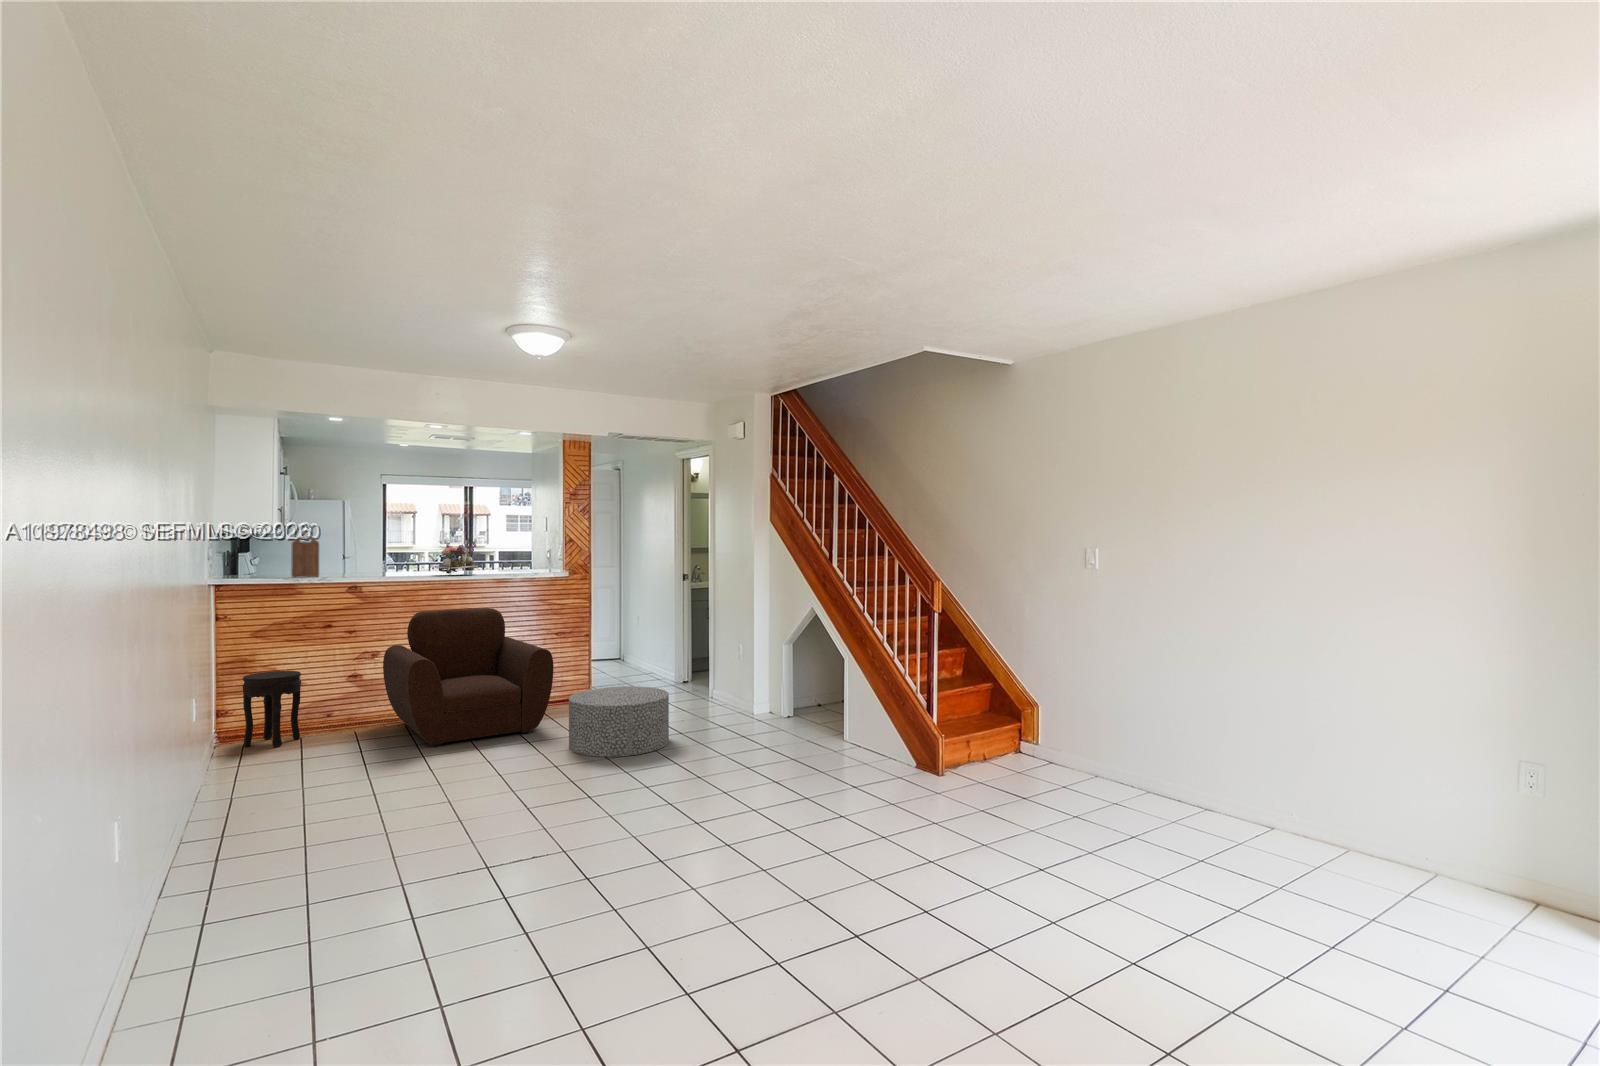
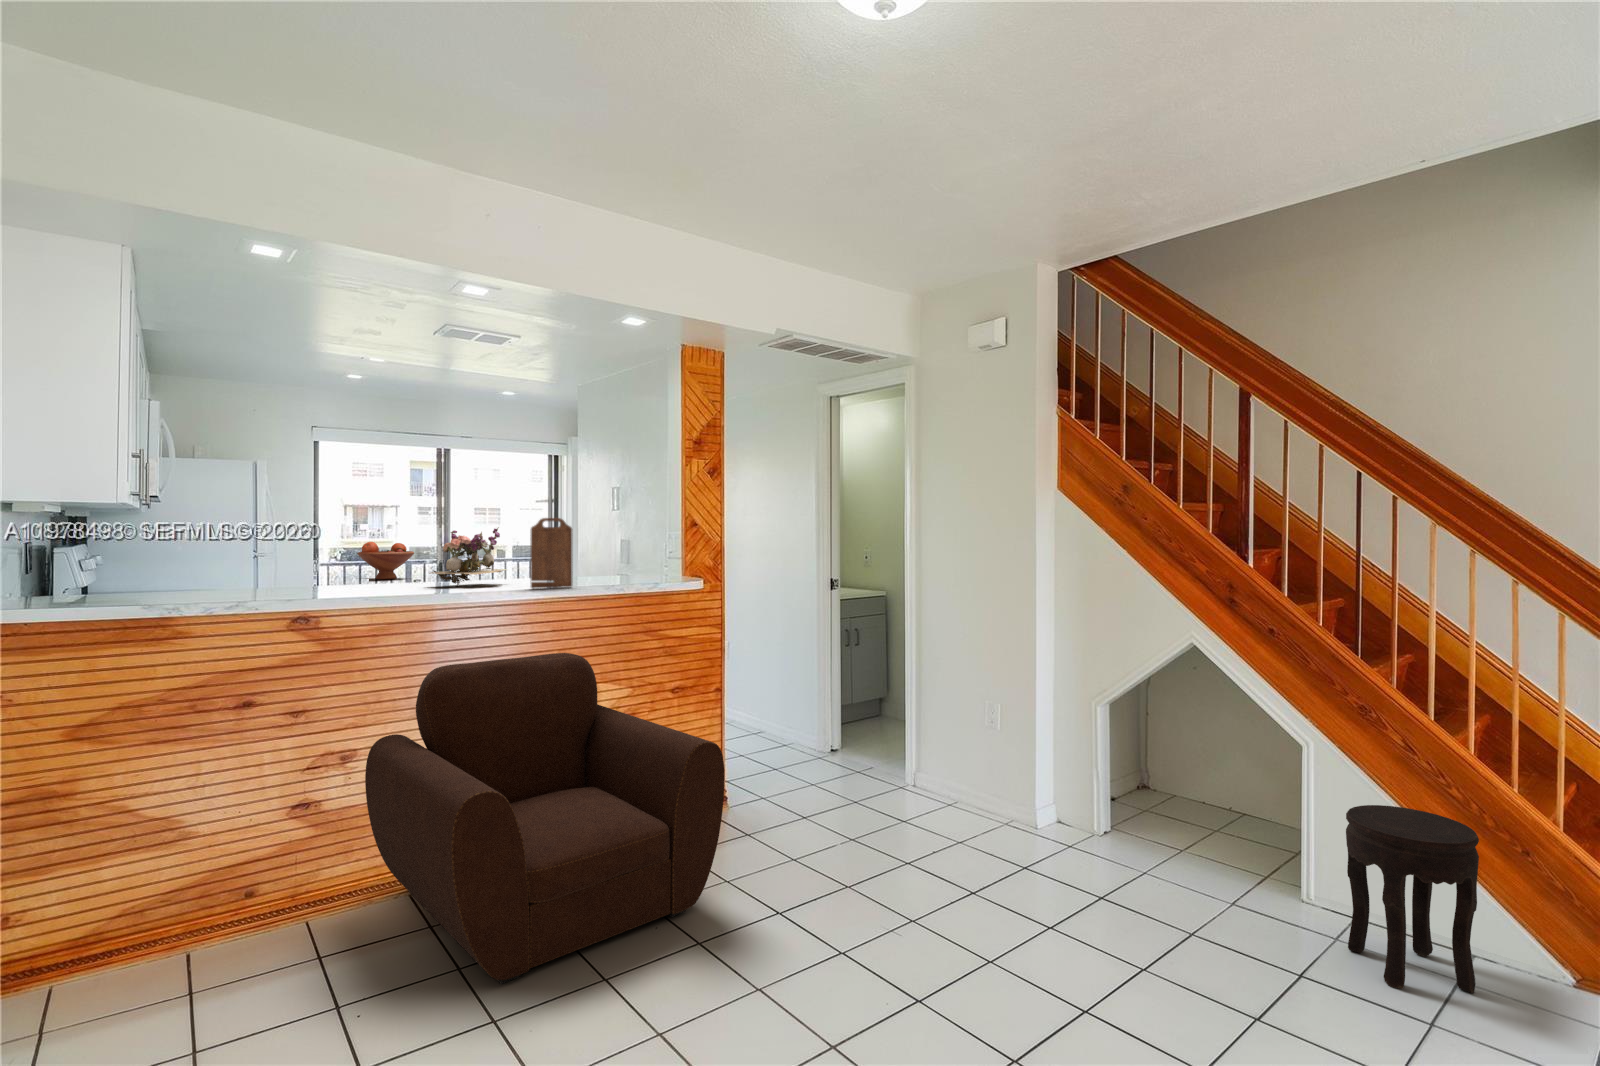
cutting board: present [291,536,319,577] -> present [530,518,573,588]
fruit bowl: none [399,550,433,572] -> present [357,542,414,579]
side table: present [243,671,301,747] -> present [1346,805,1479,993]
ottoman: present [569,686,669,757] -> none [796,810,1001,1005]

